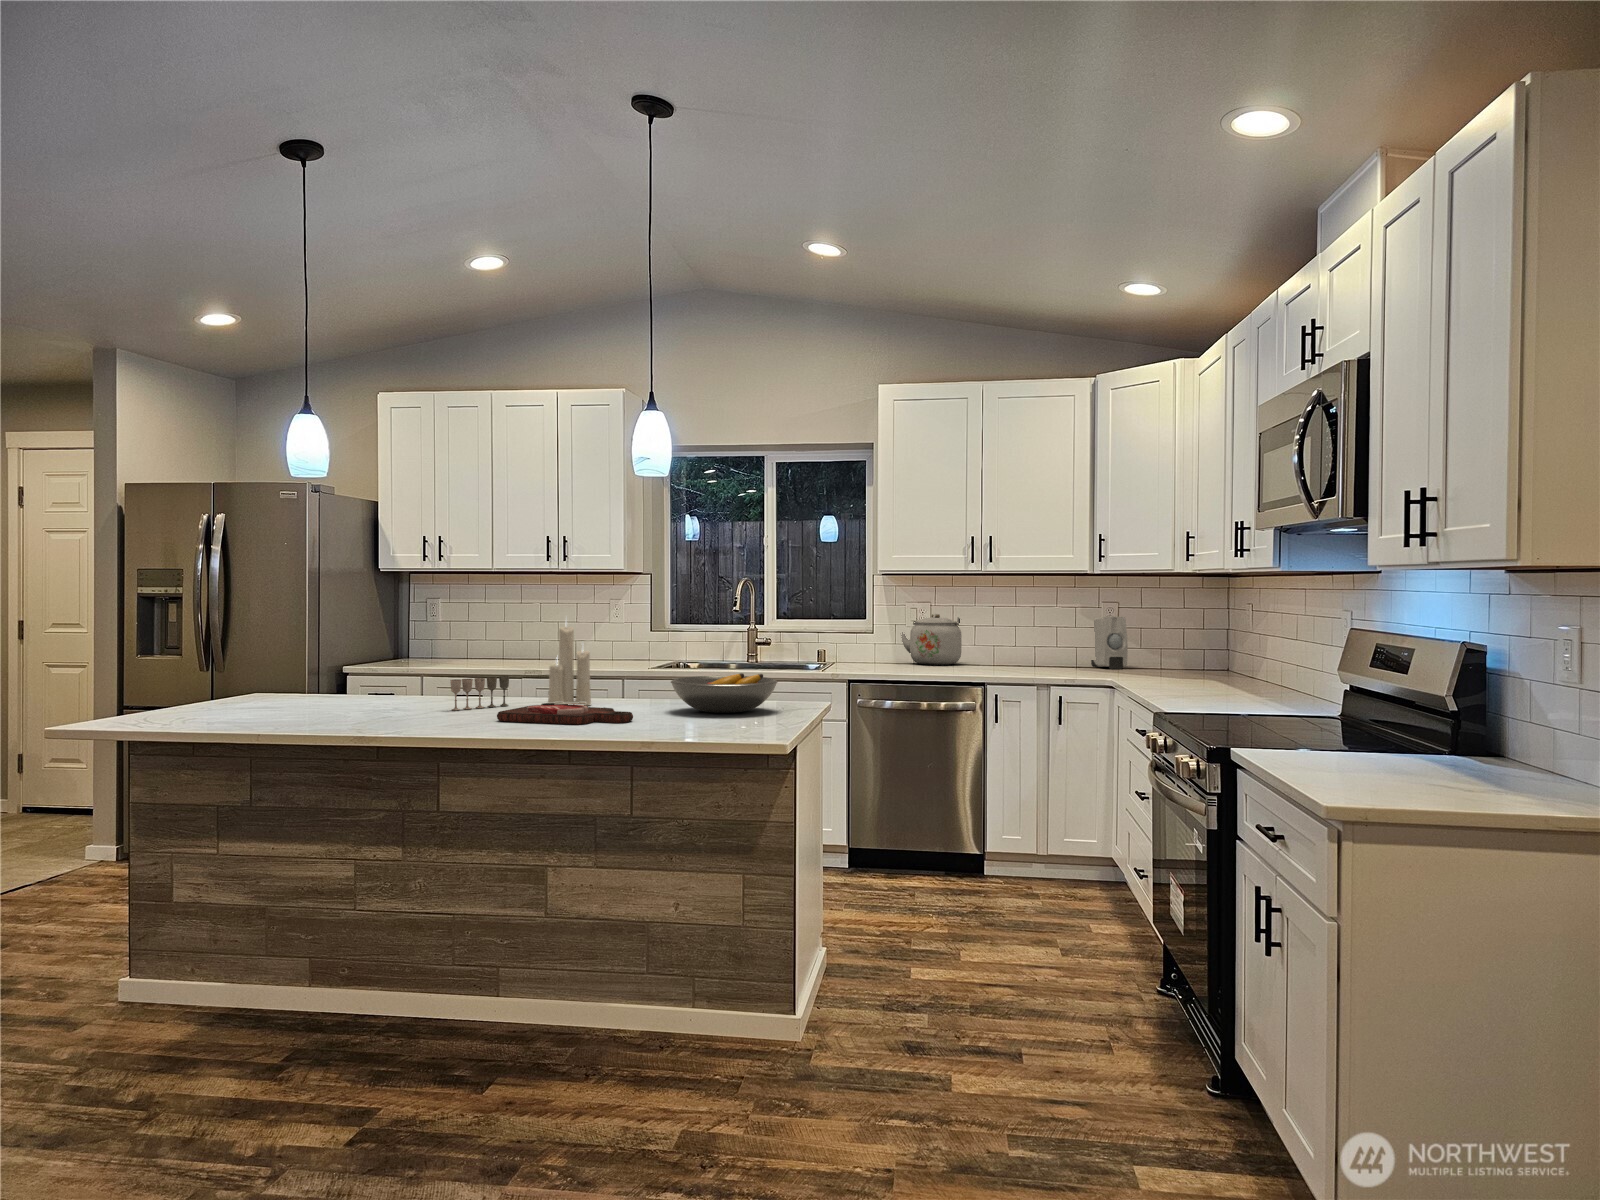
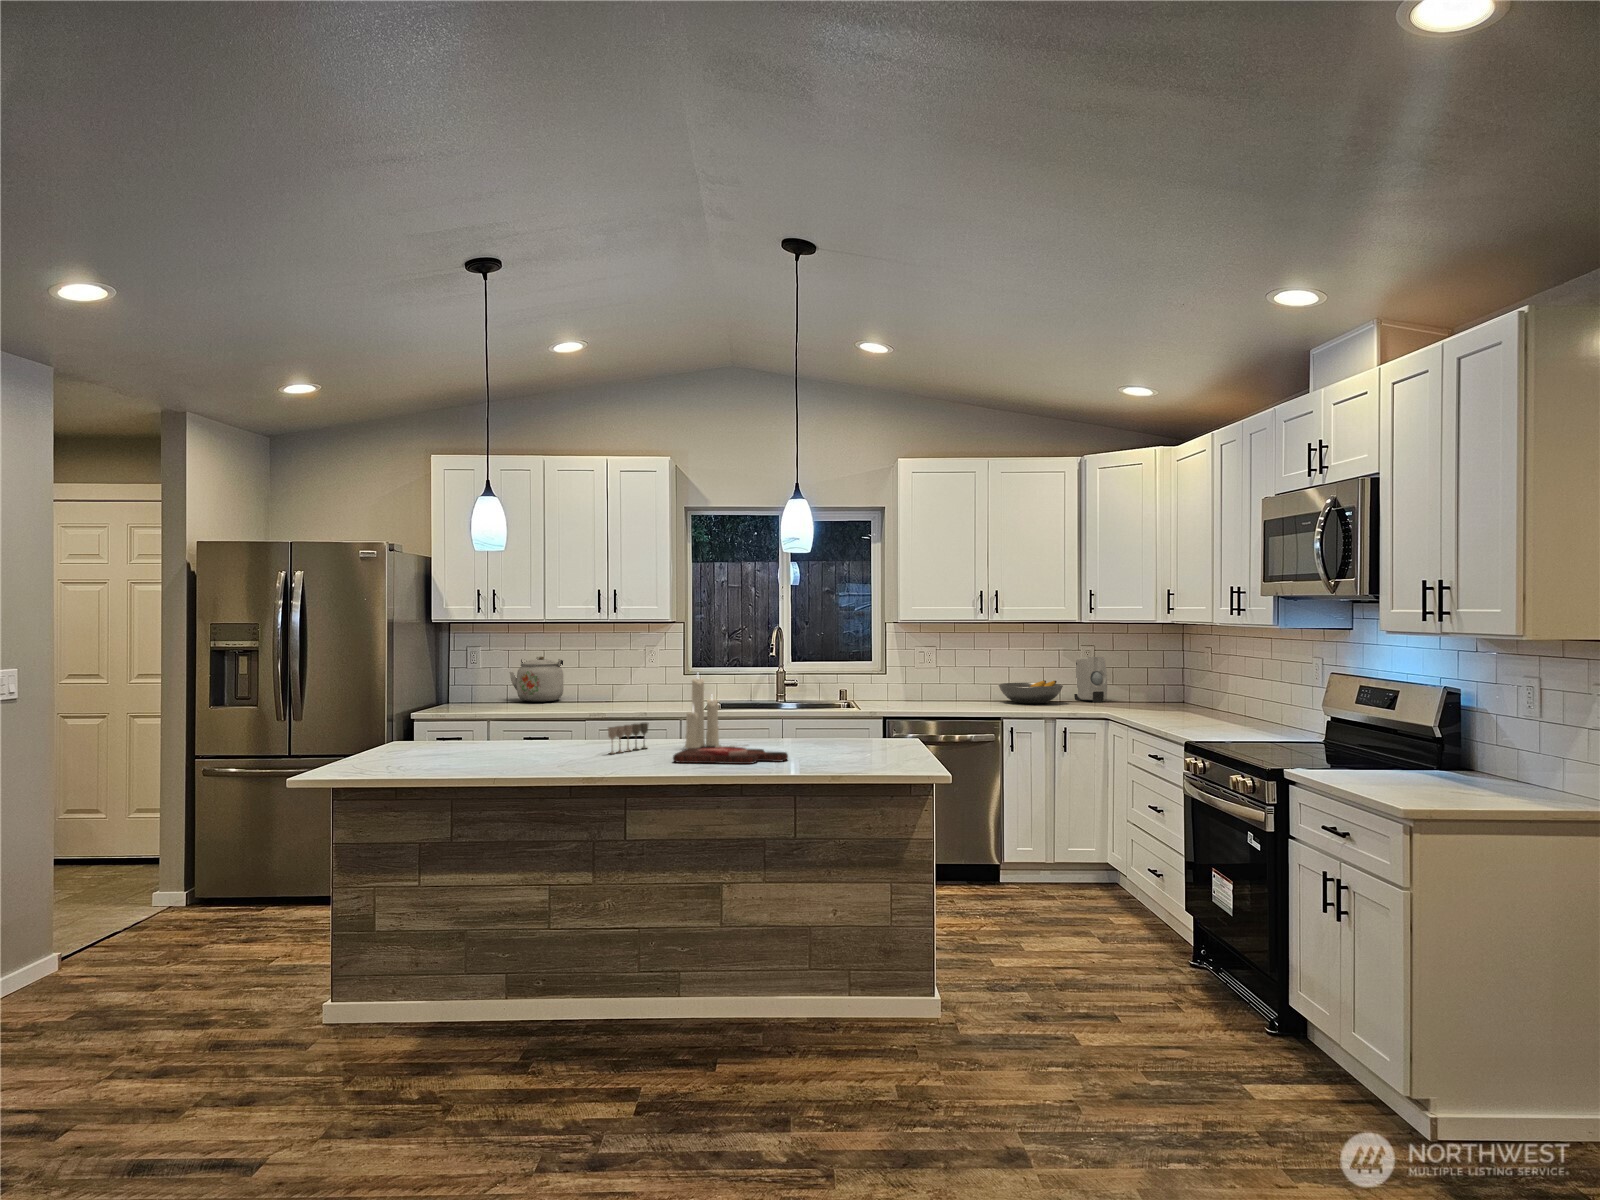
kettle: present [901,614,962,665] -> present [510,656,563,702]
fruit bowl: present [671,673,778,713] -> present [999,680,1063,704]

